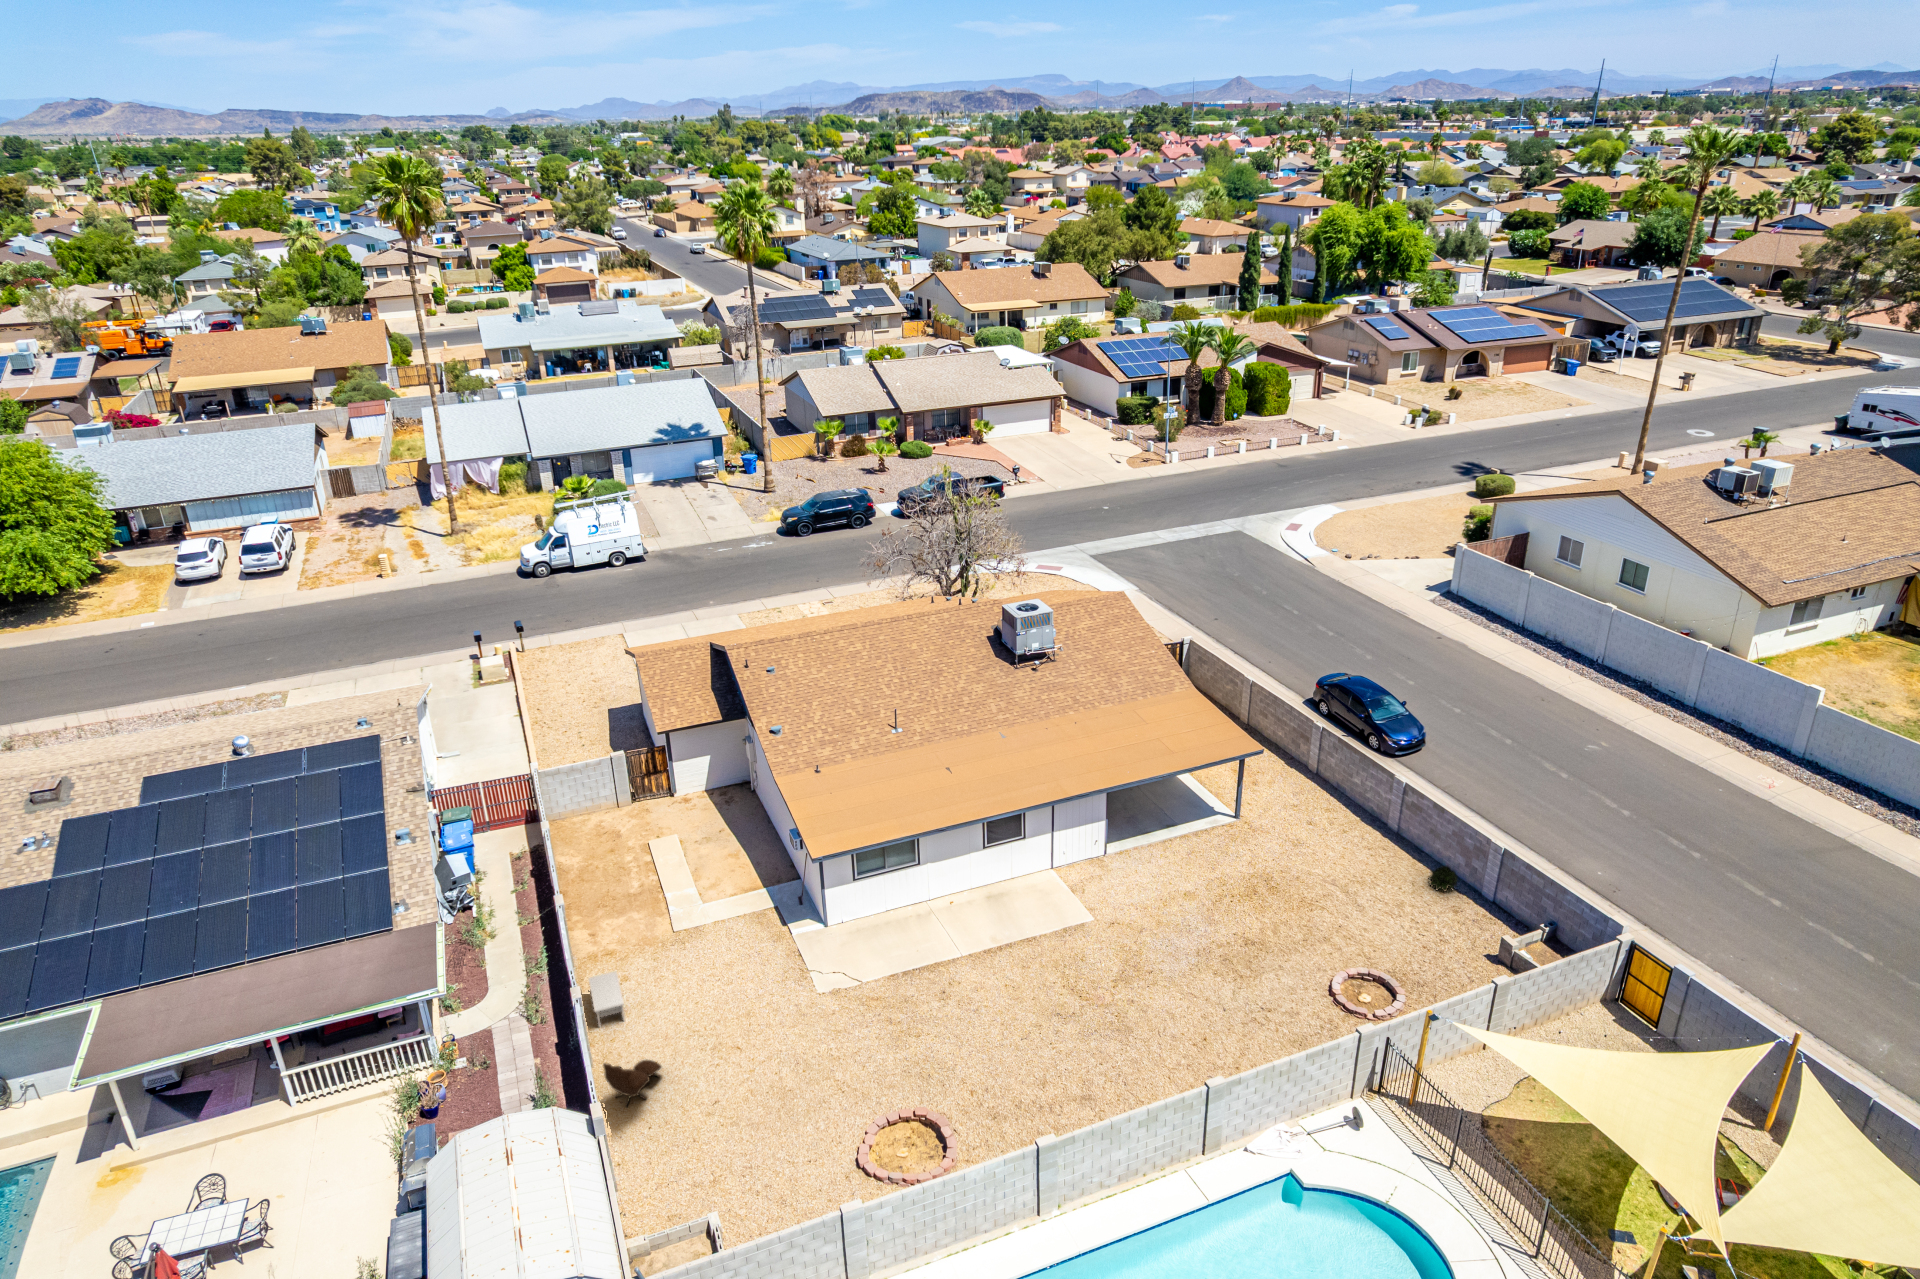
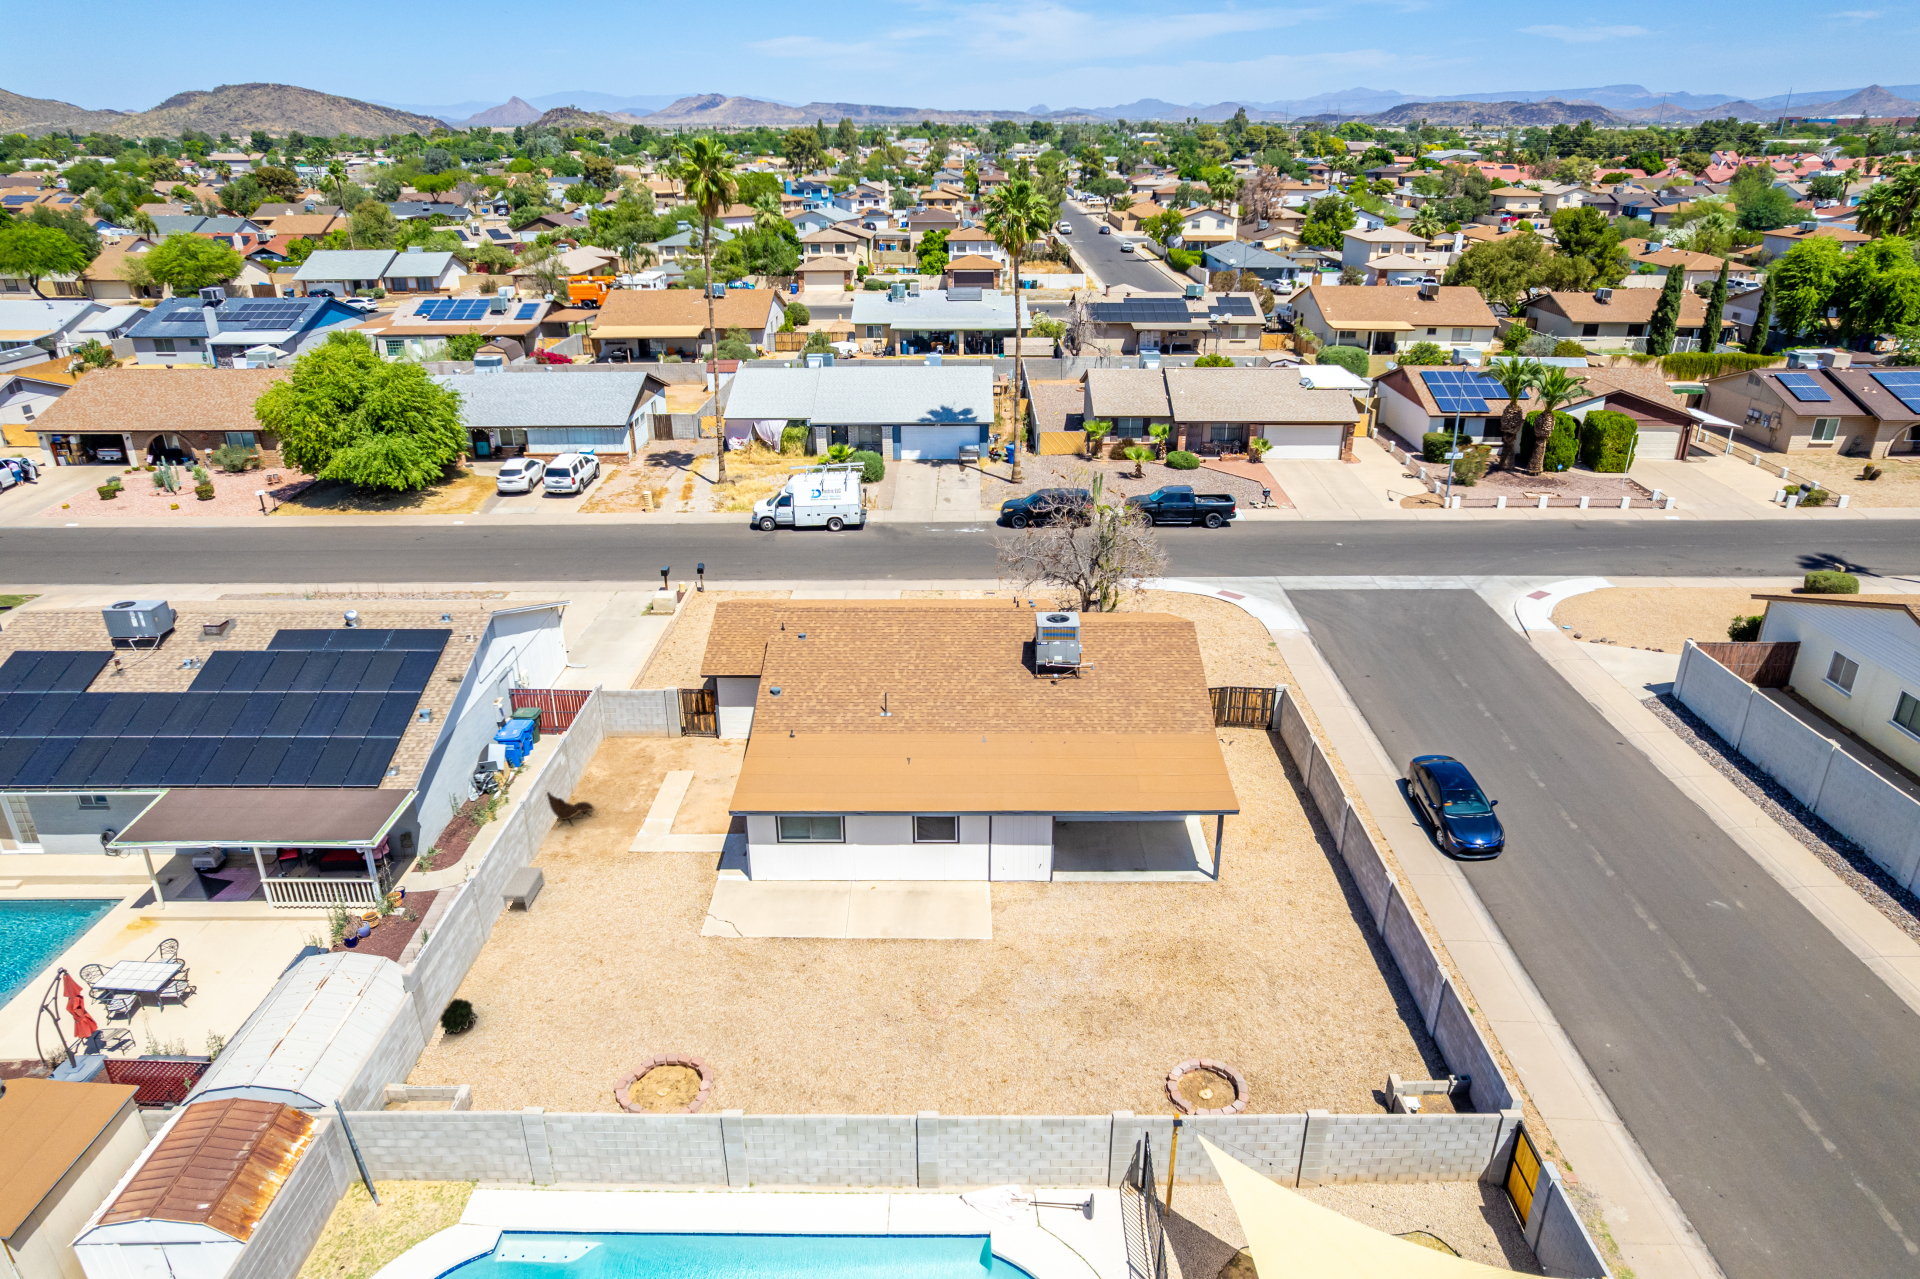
potted plant: present [1428,866,1458,891] -> present [440,999,478,1034]
lounge chair: present [603,1060,661,1106] -> present [547,792,594,822]

